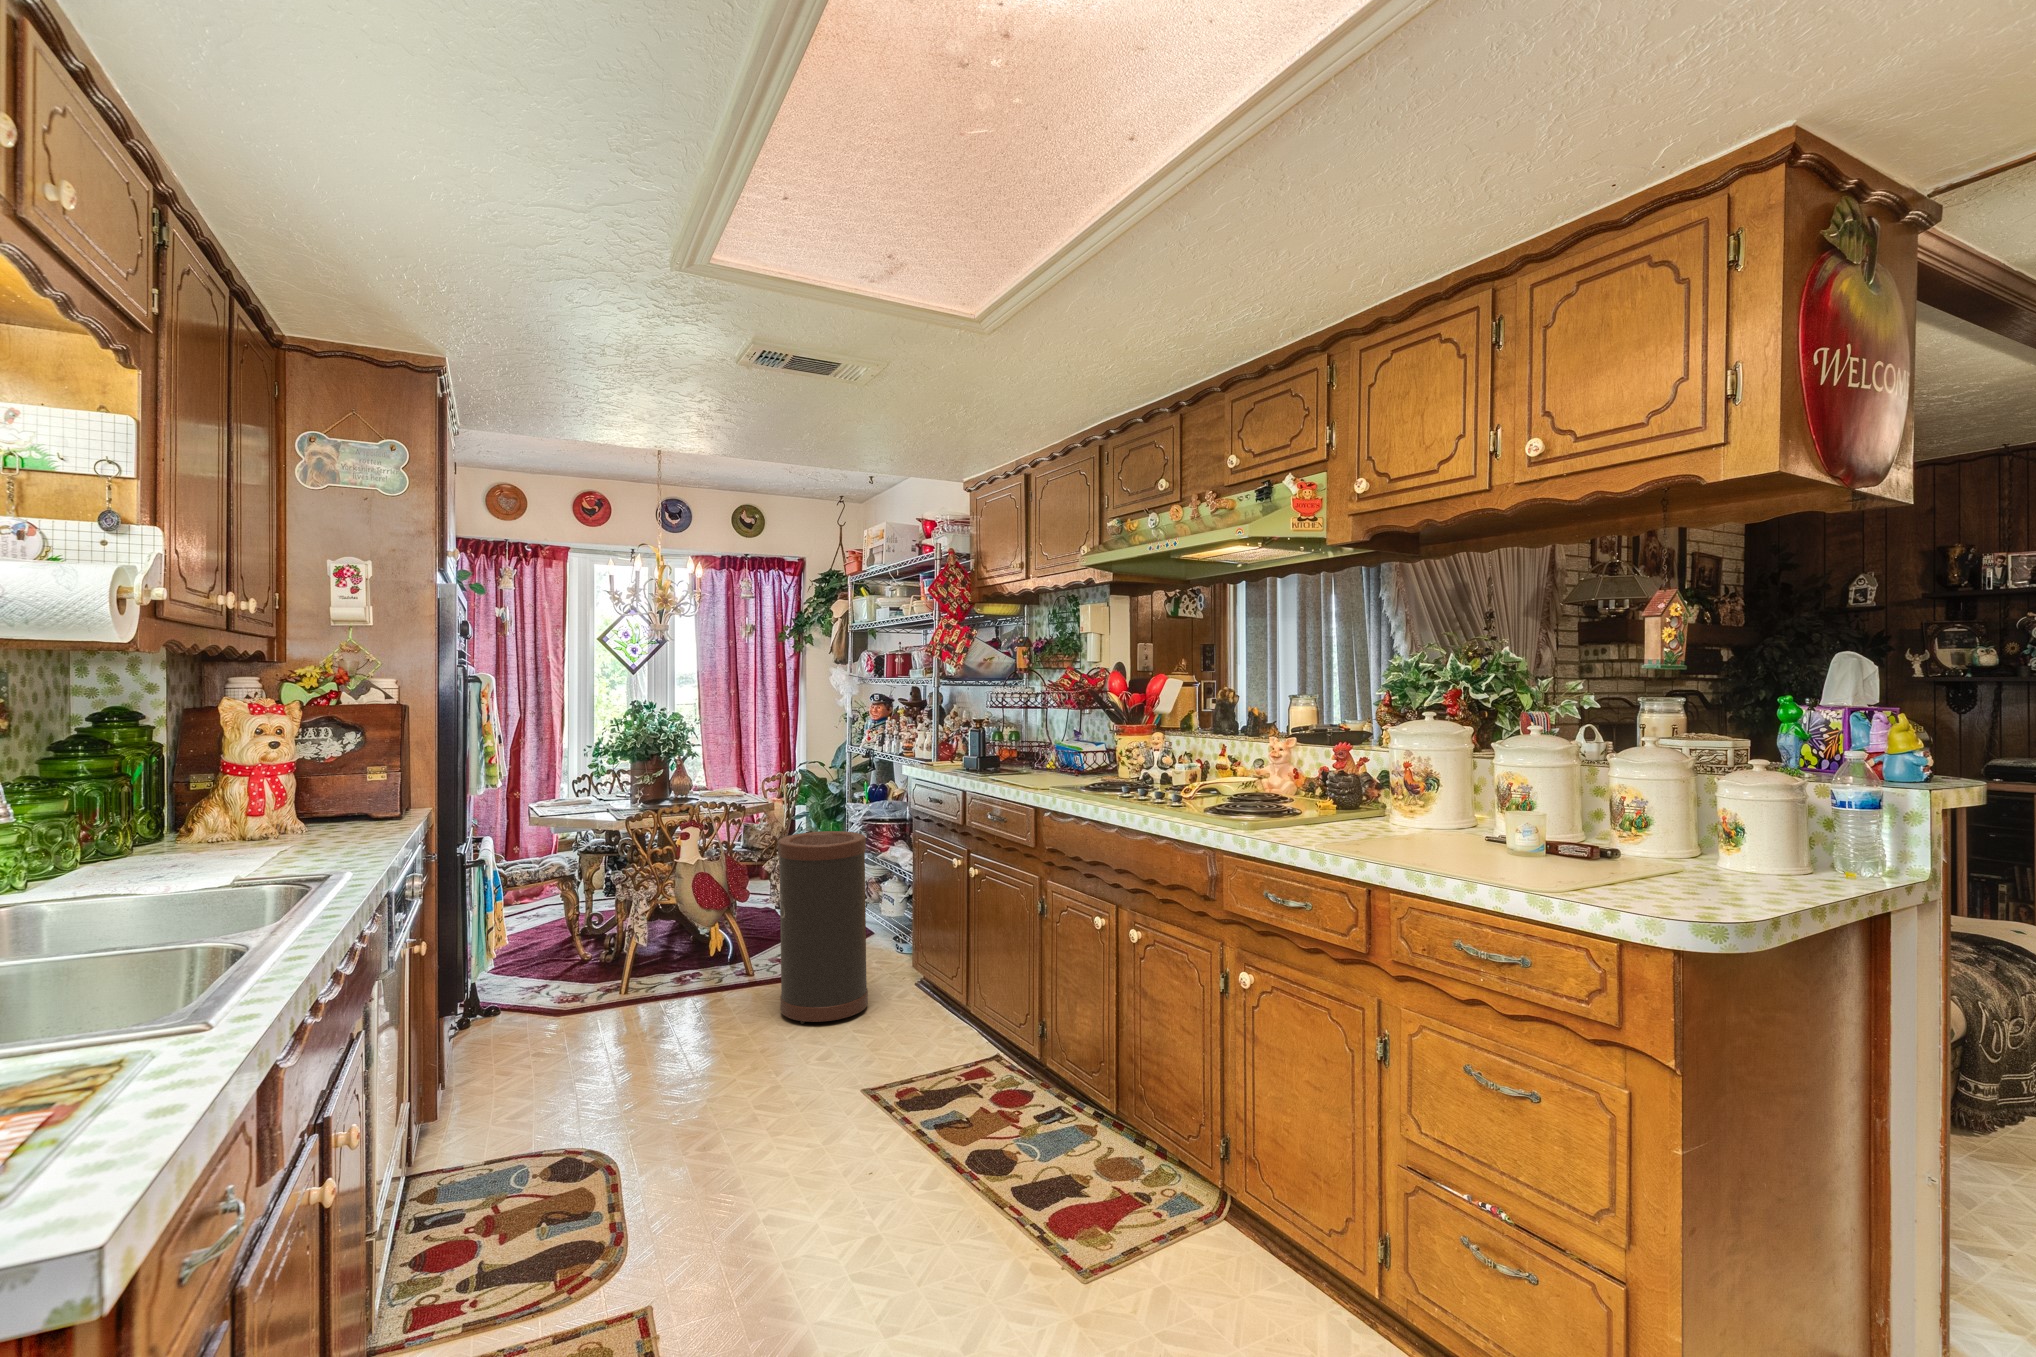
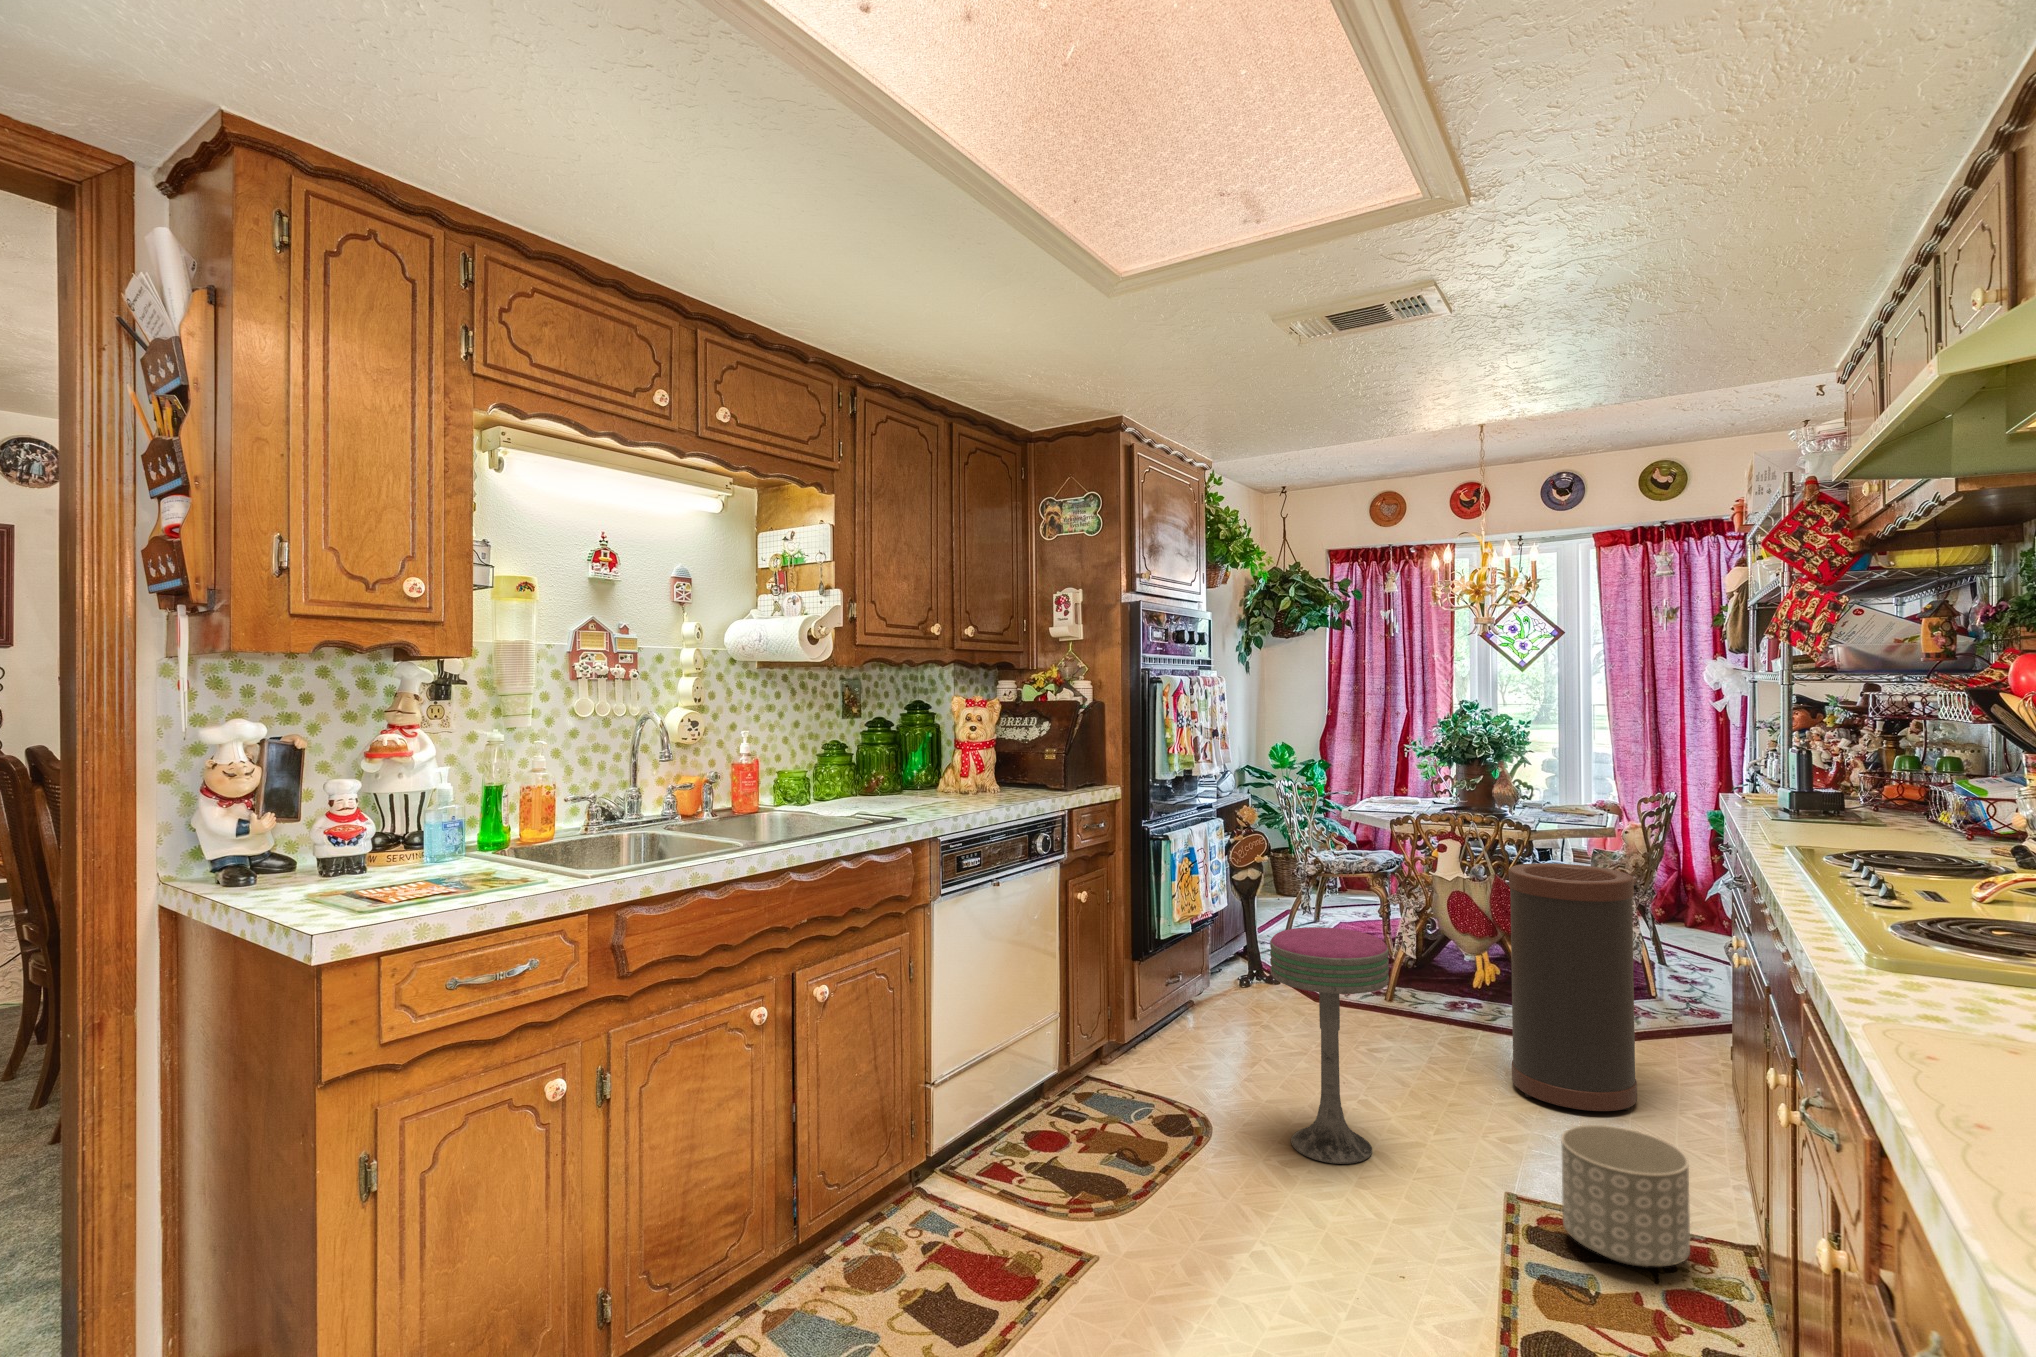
bar stool: none [662,919,771,1136] -> present [1270,927,1389,1164]
planter: none [917,1006,994,1099] -> present [1561,1125,1690,1267]

